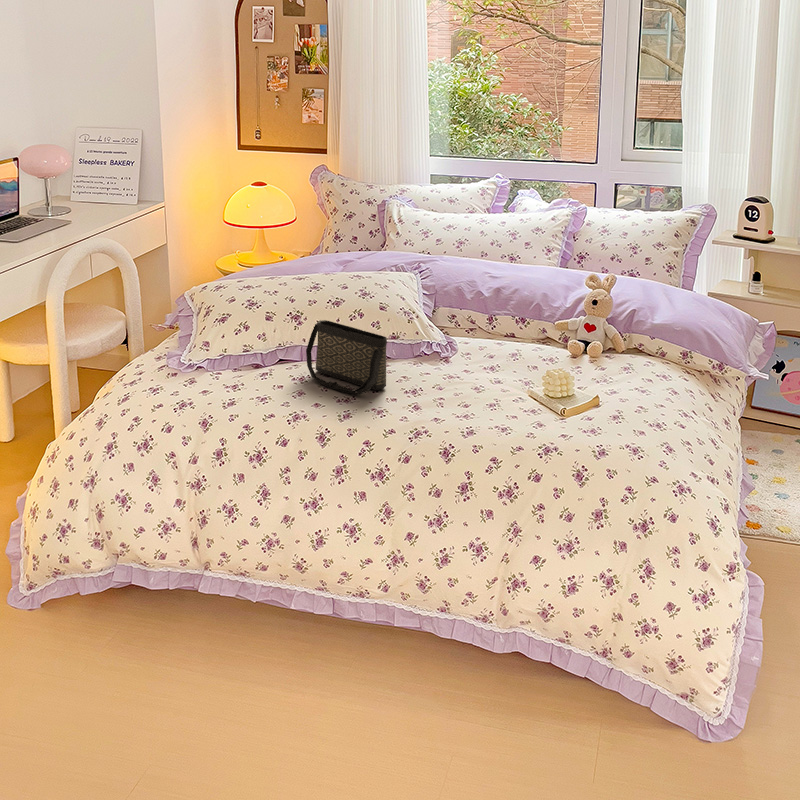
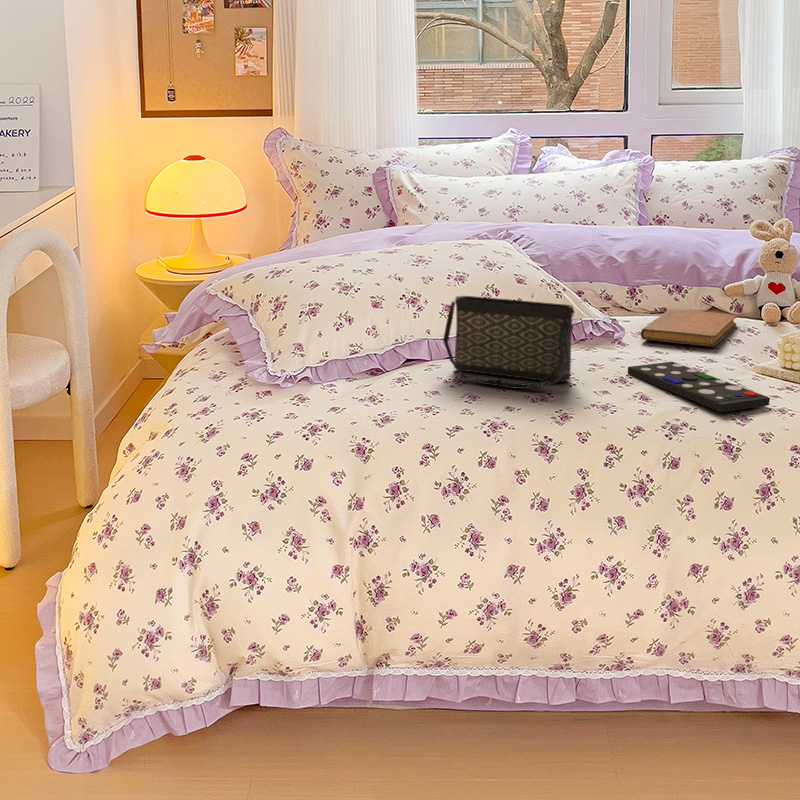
notebook: none [467,336,552,372] -> present [641,309,737,347]
remote control: none [431,382,498,429] -> present [628,362,770,412]

